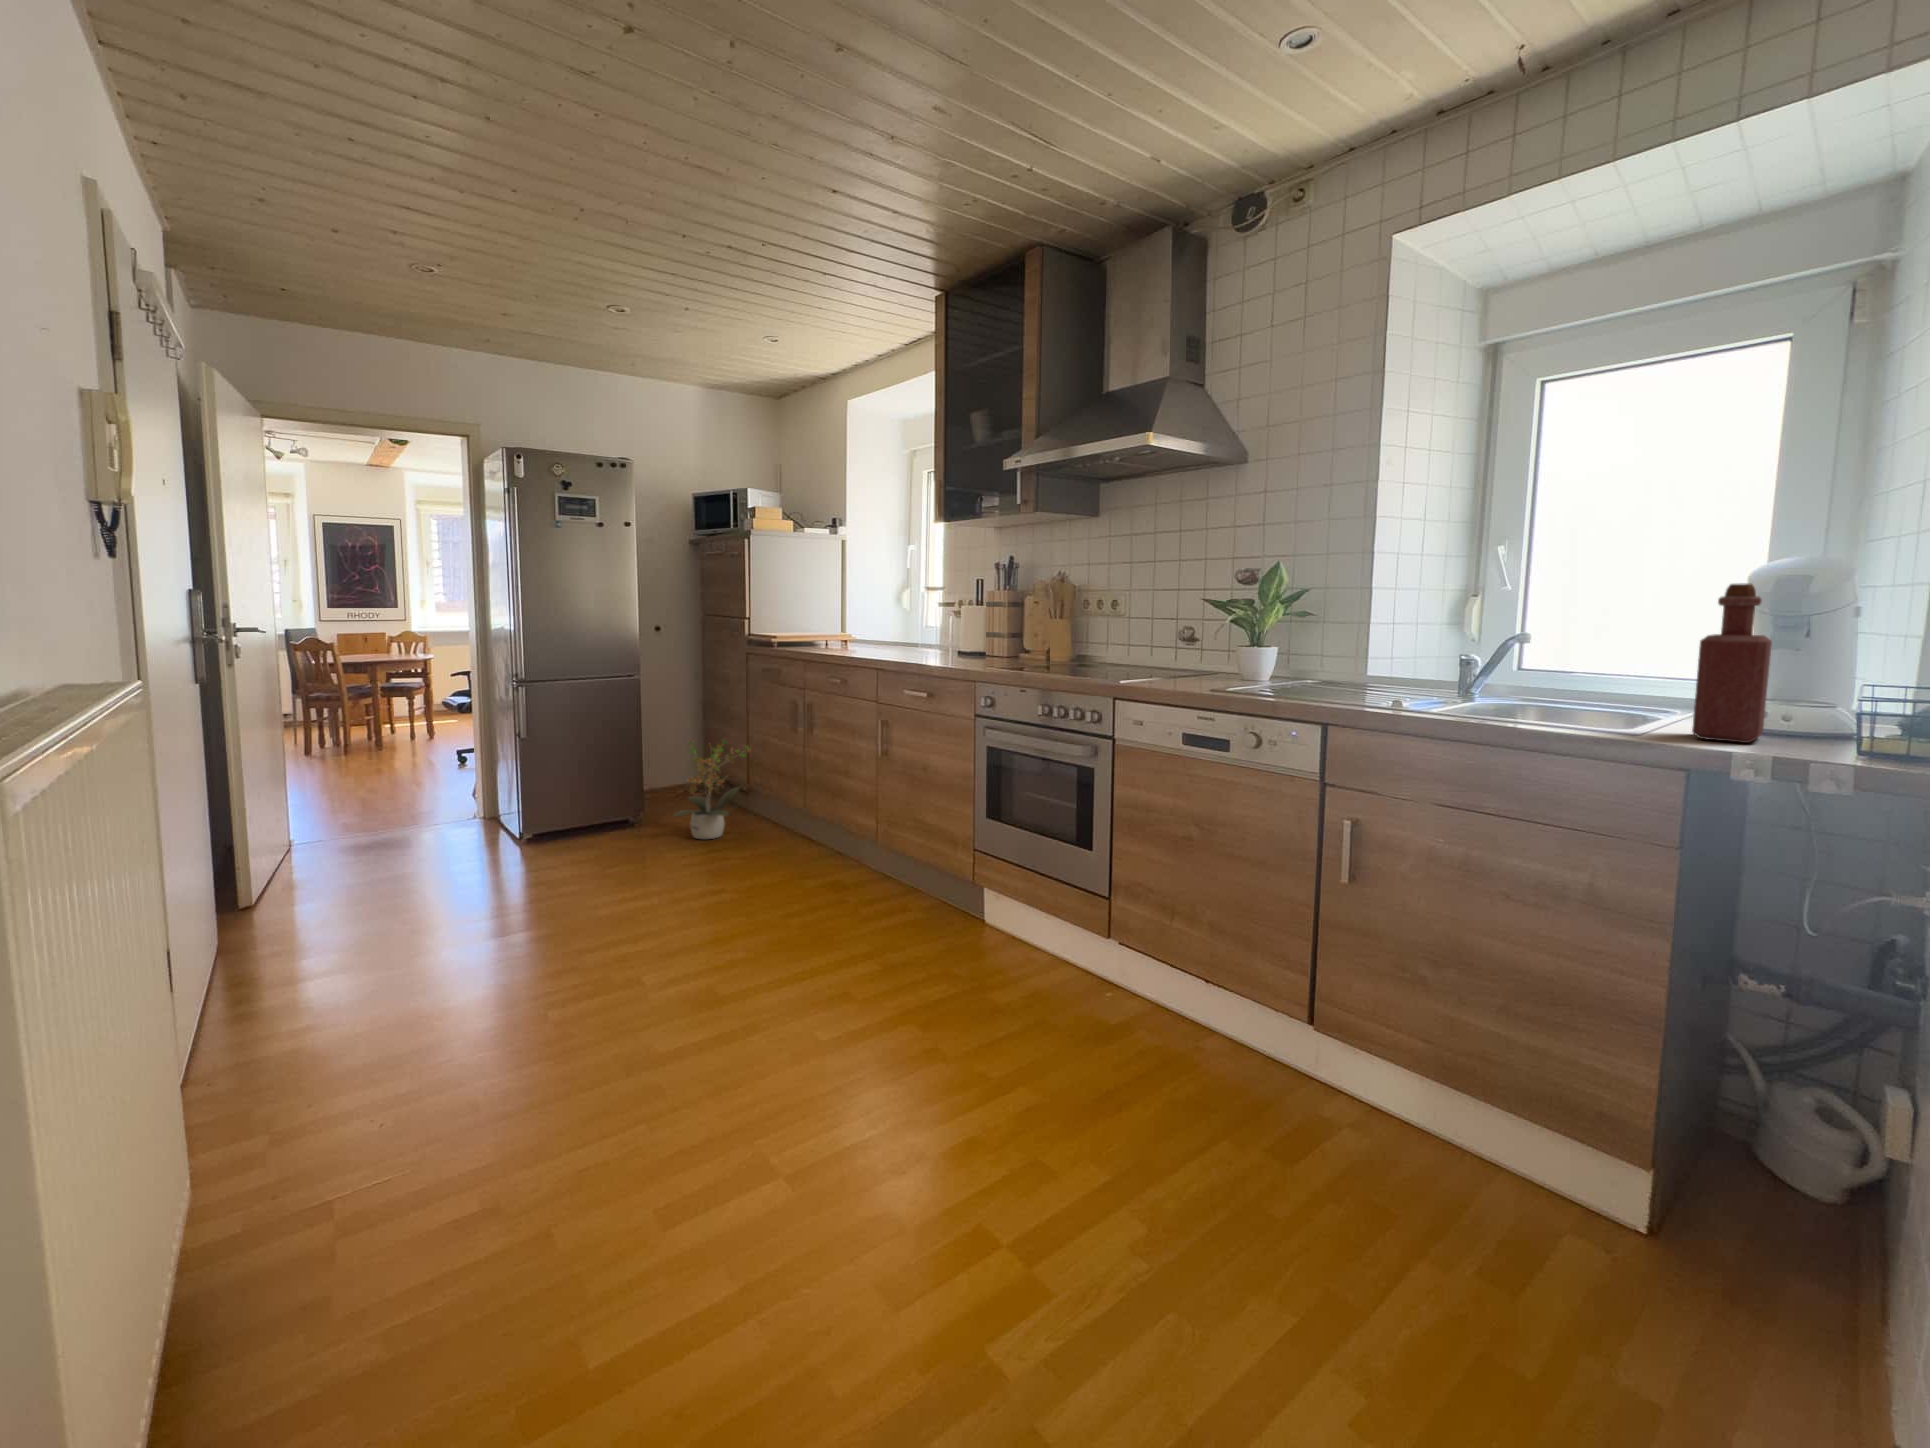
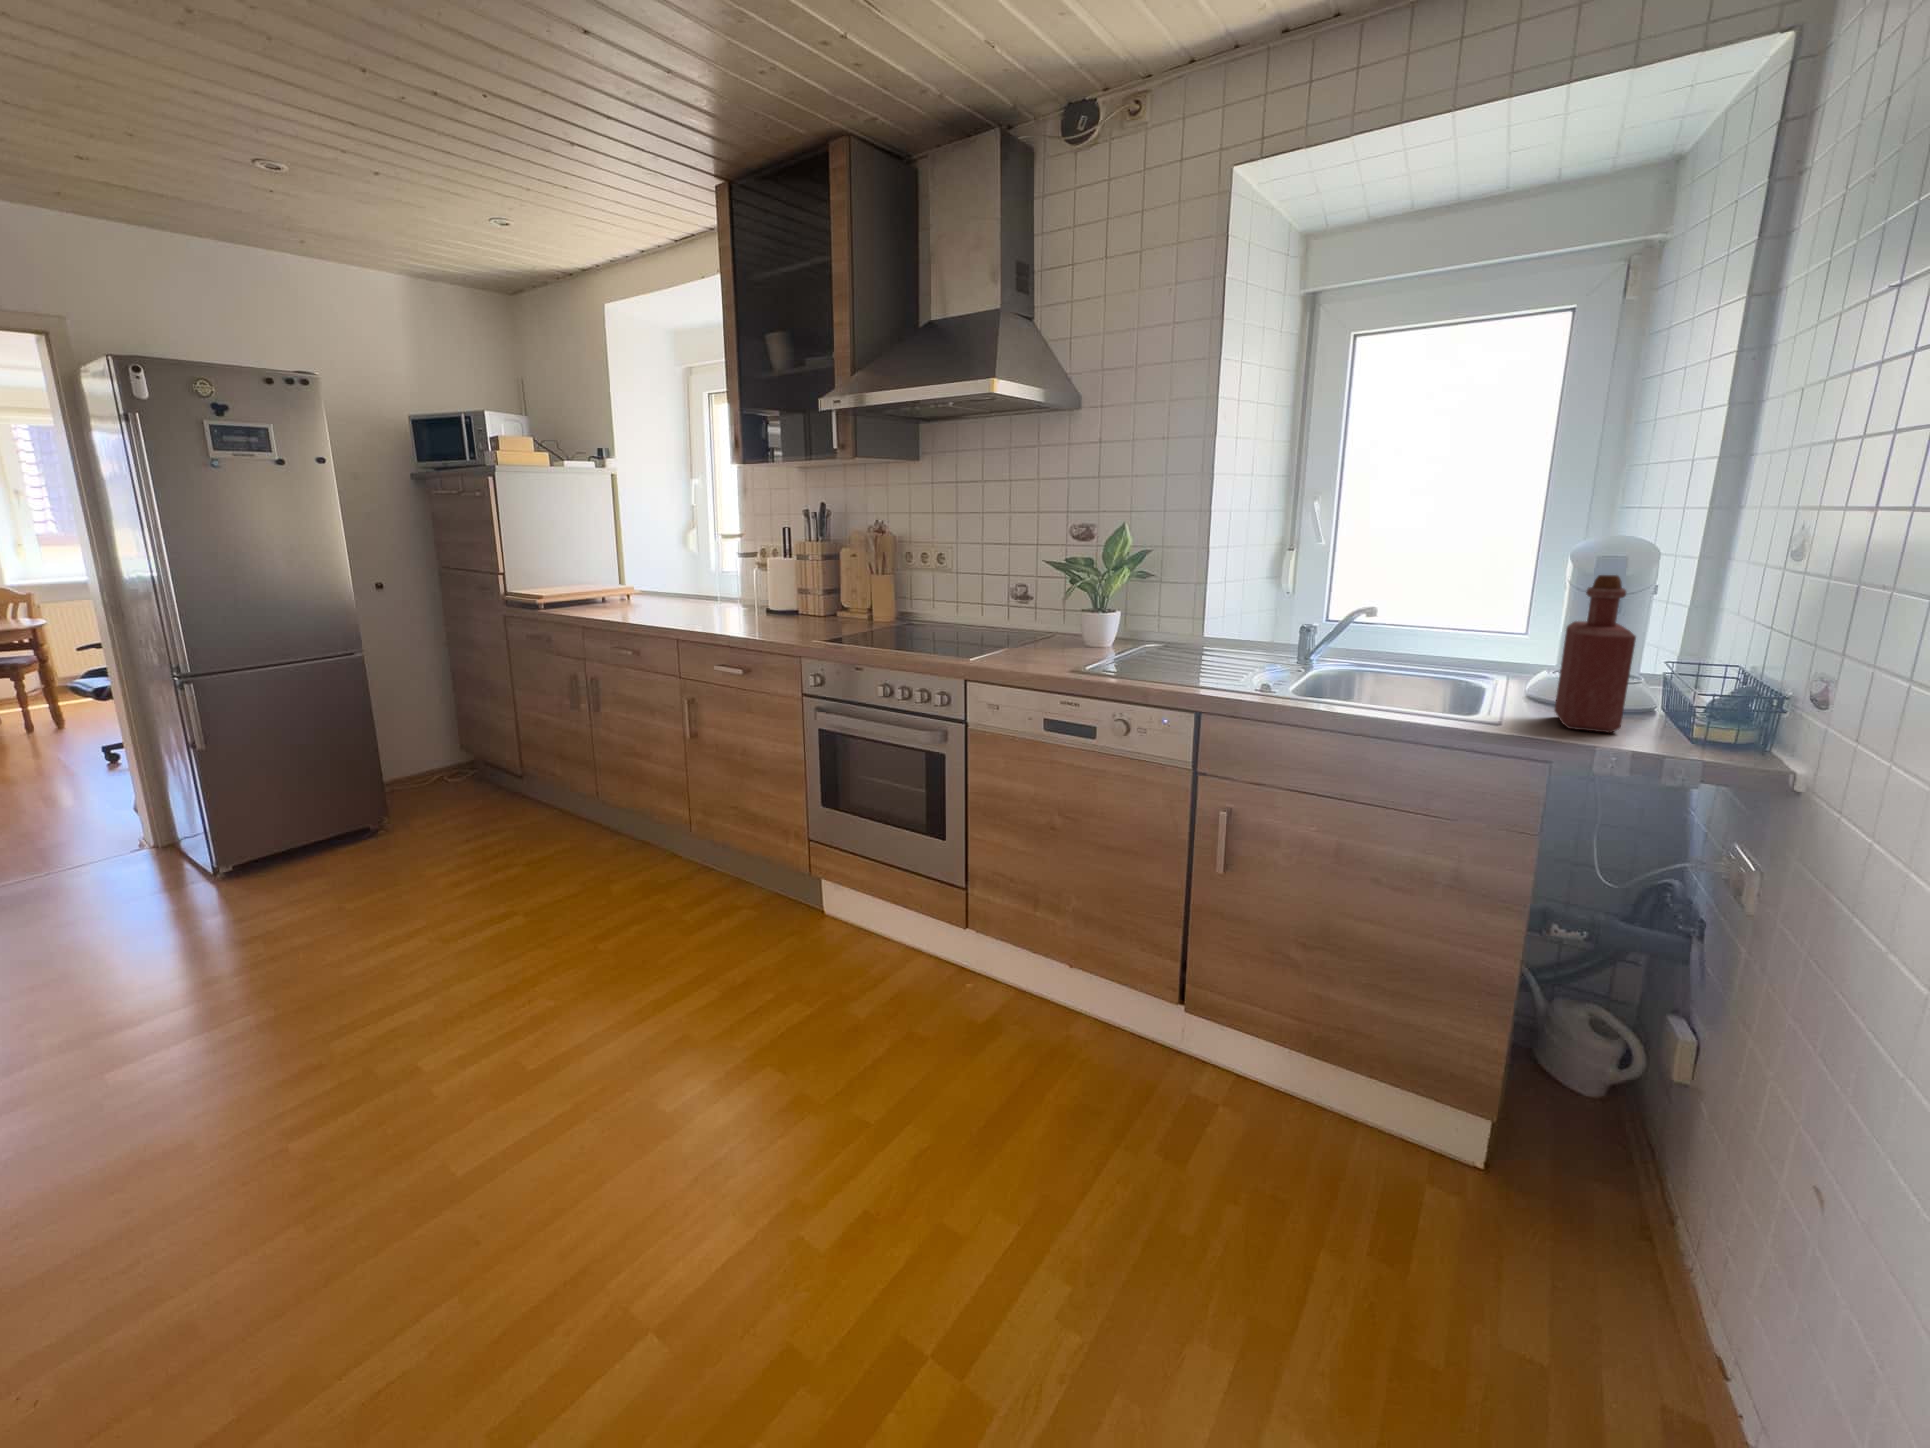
potted plant: present [674,739,750,839] -> none [430,716,526,841]

